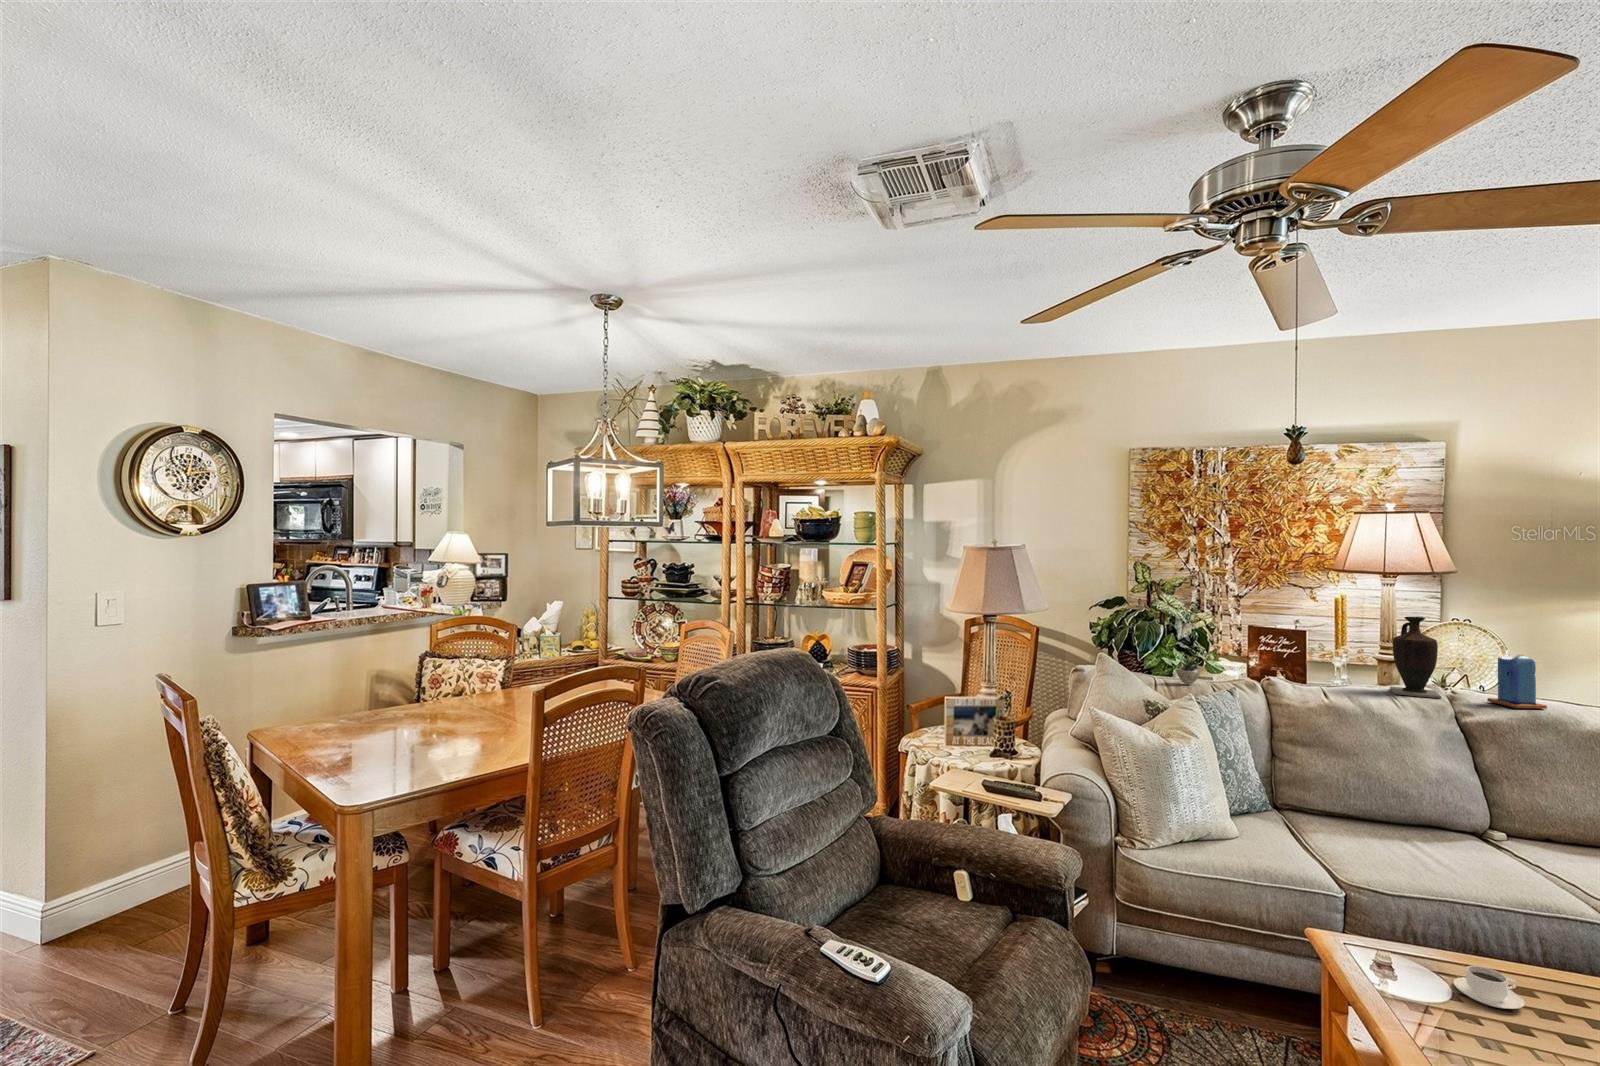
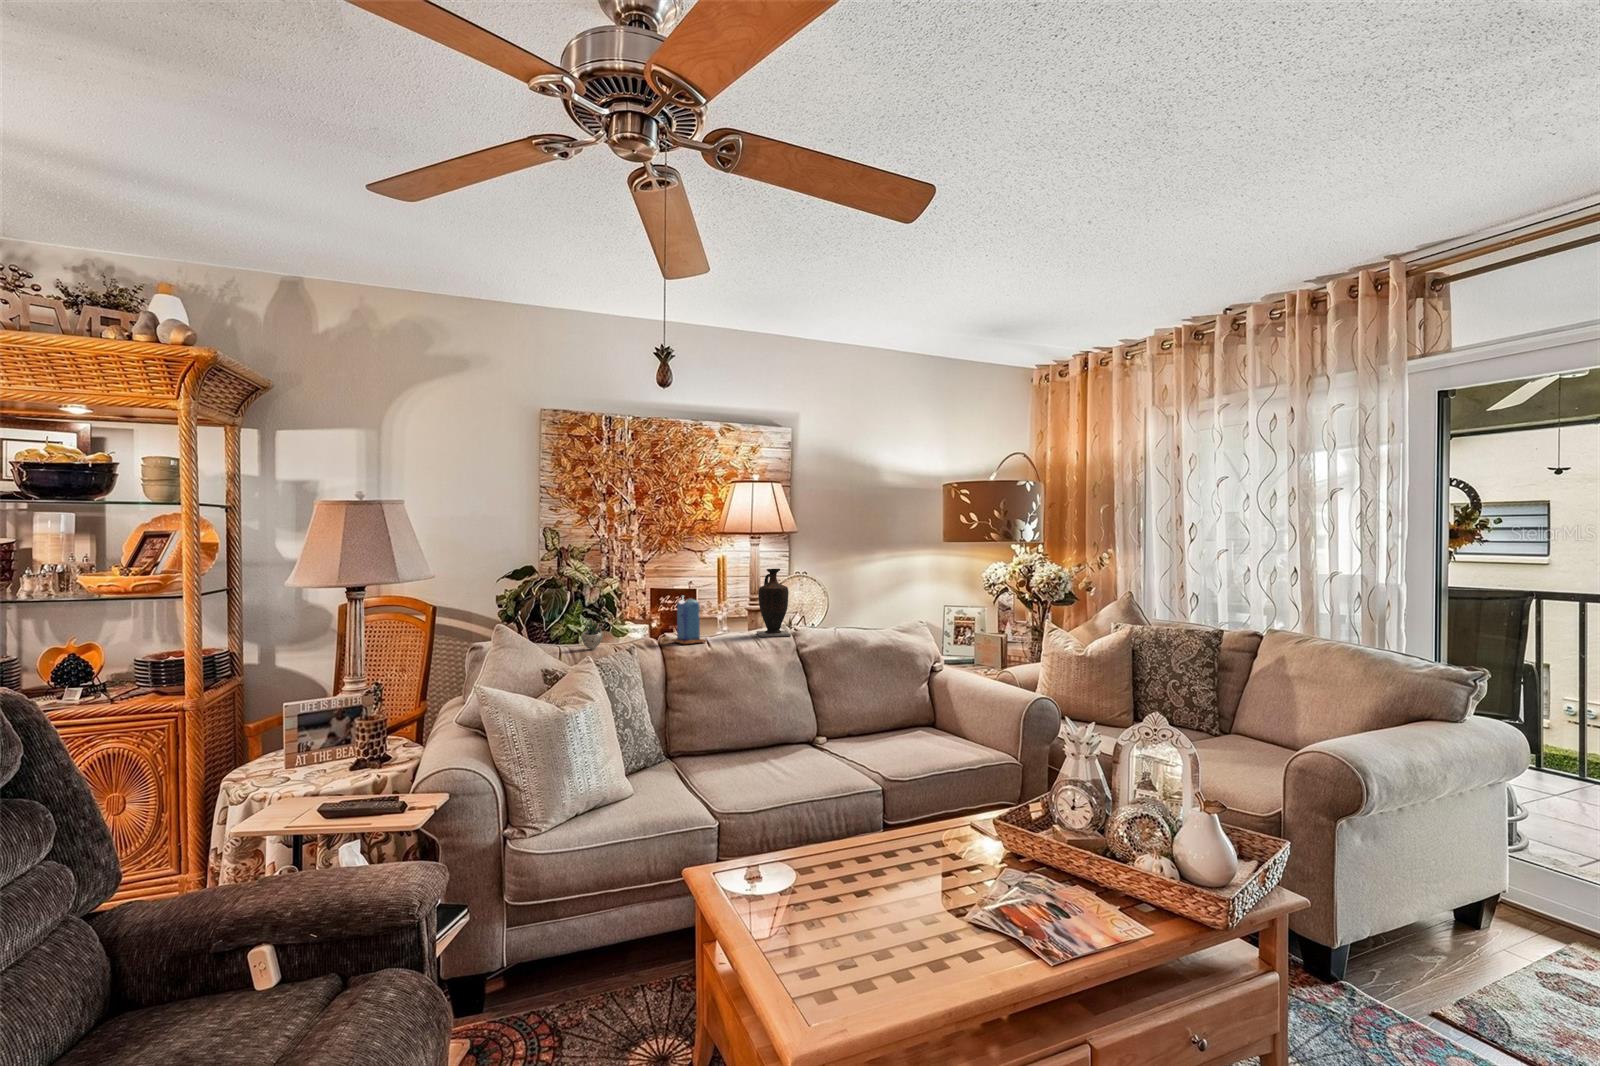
candle: present [1487,650,1547,709] -> present [671,597,706,644]
coffee cup: present [1454,966,1525,1009] -> none [802,861,849,896]

